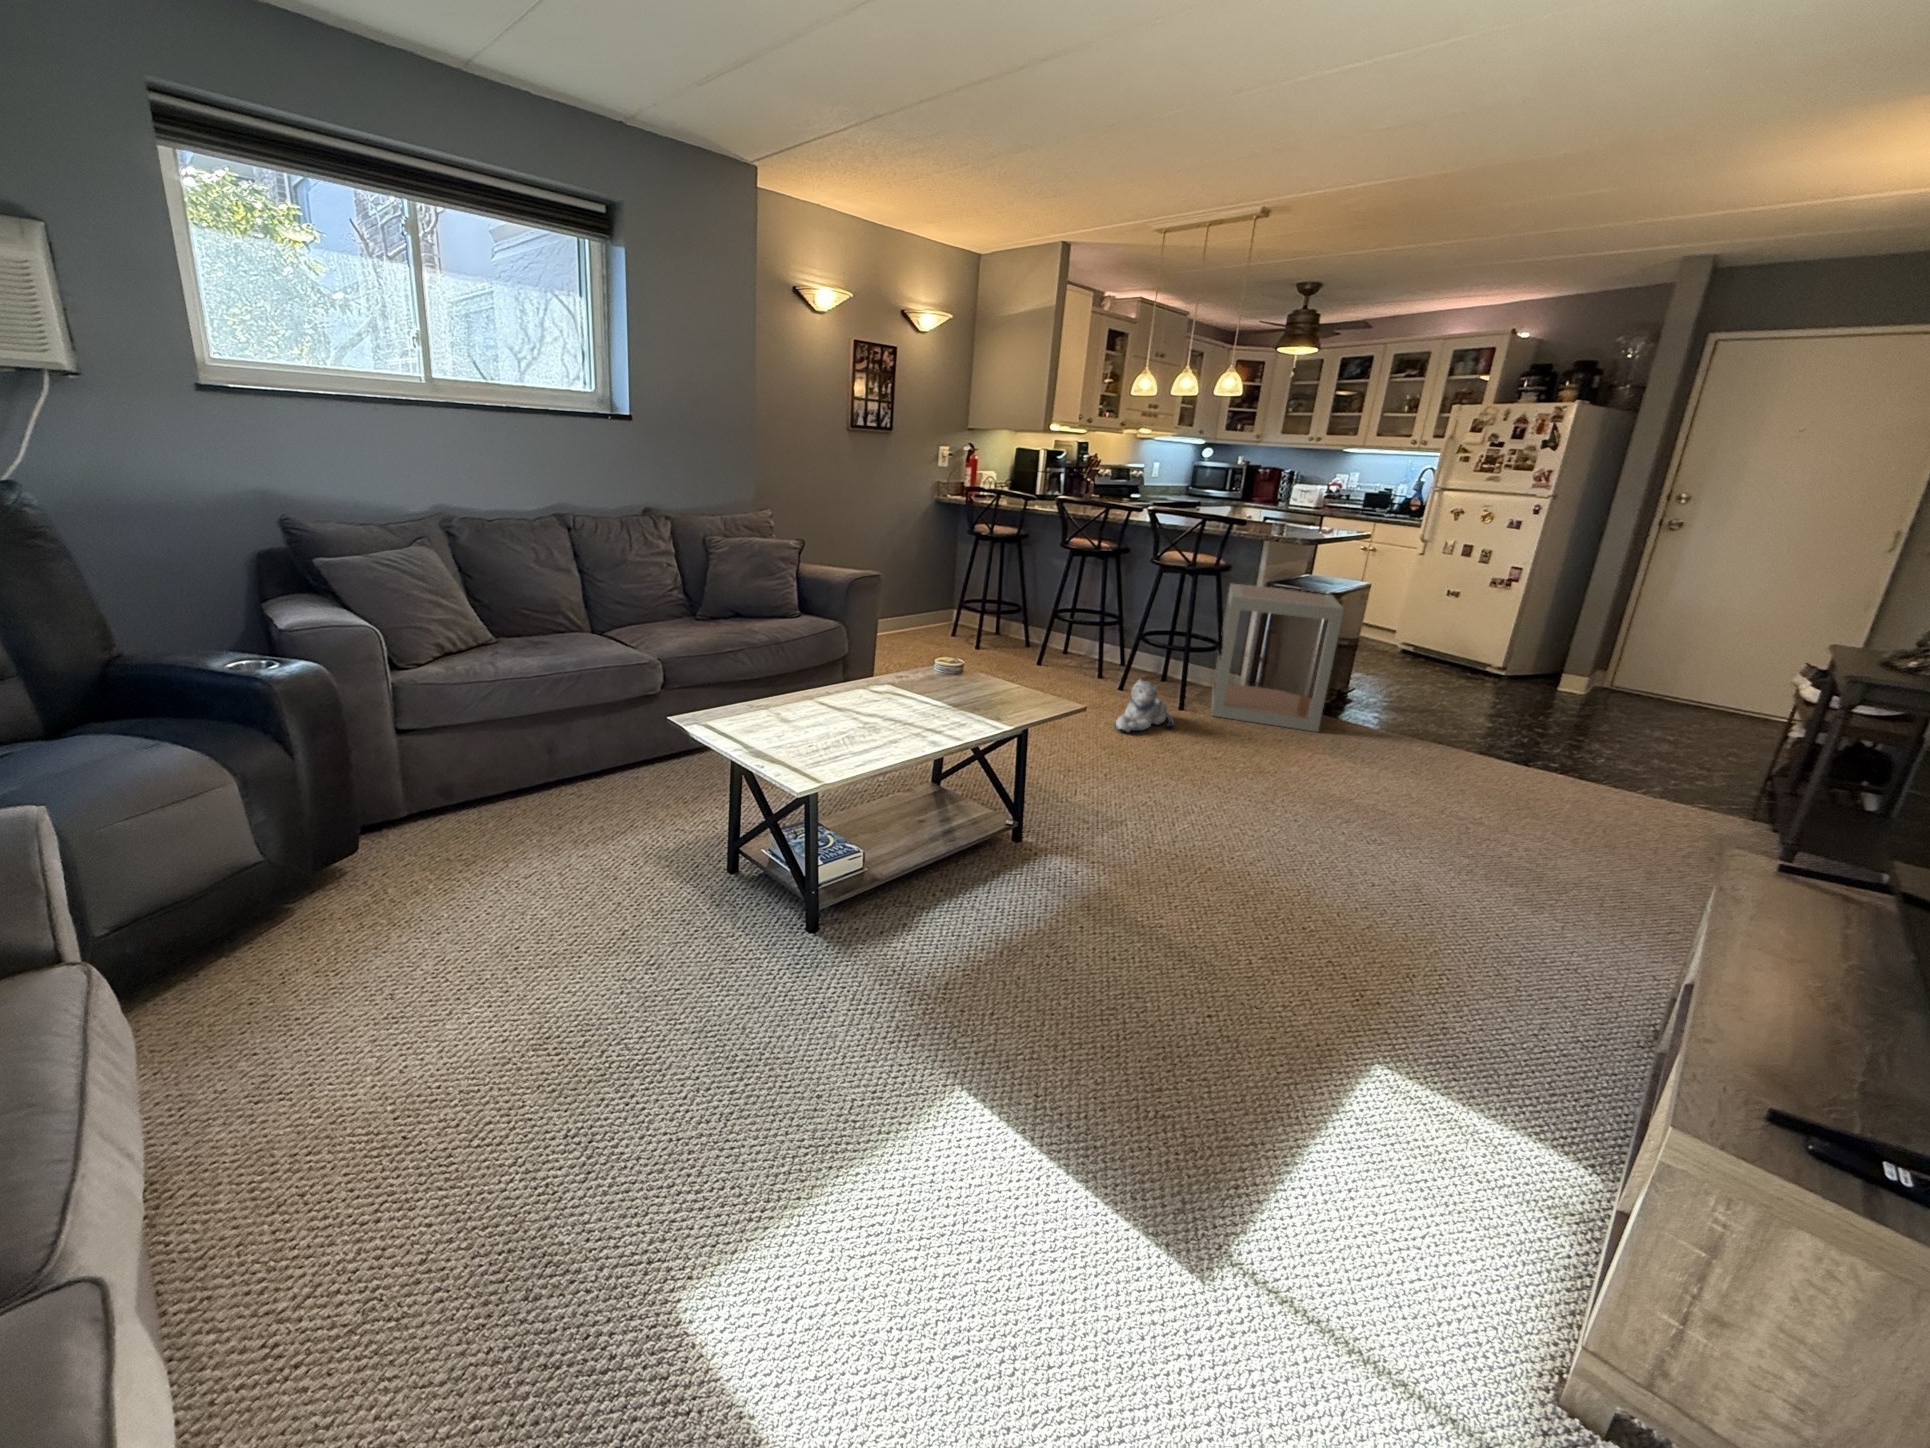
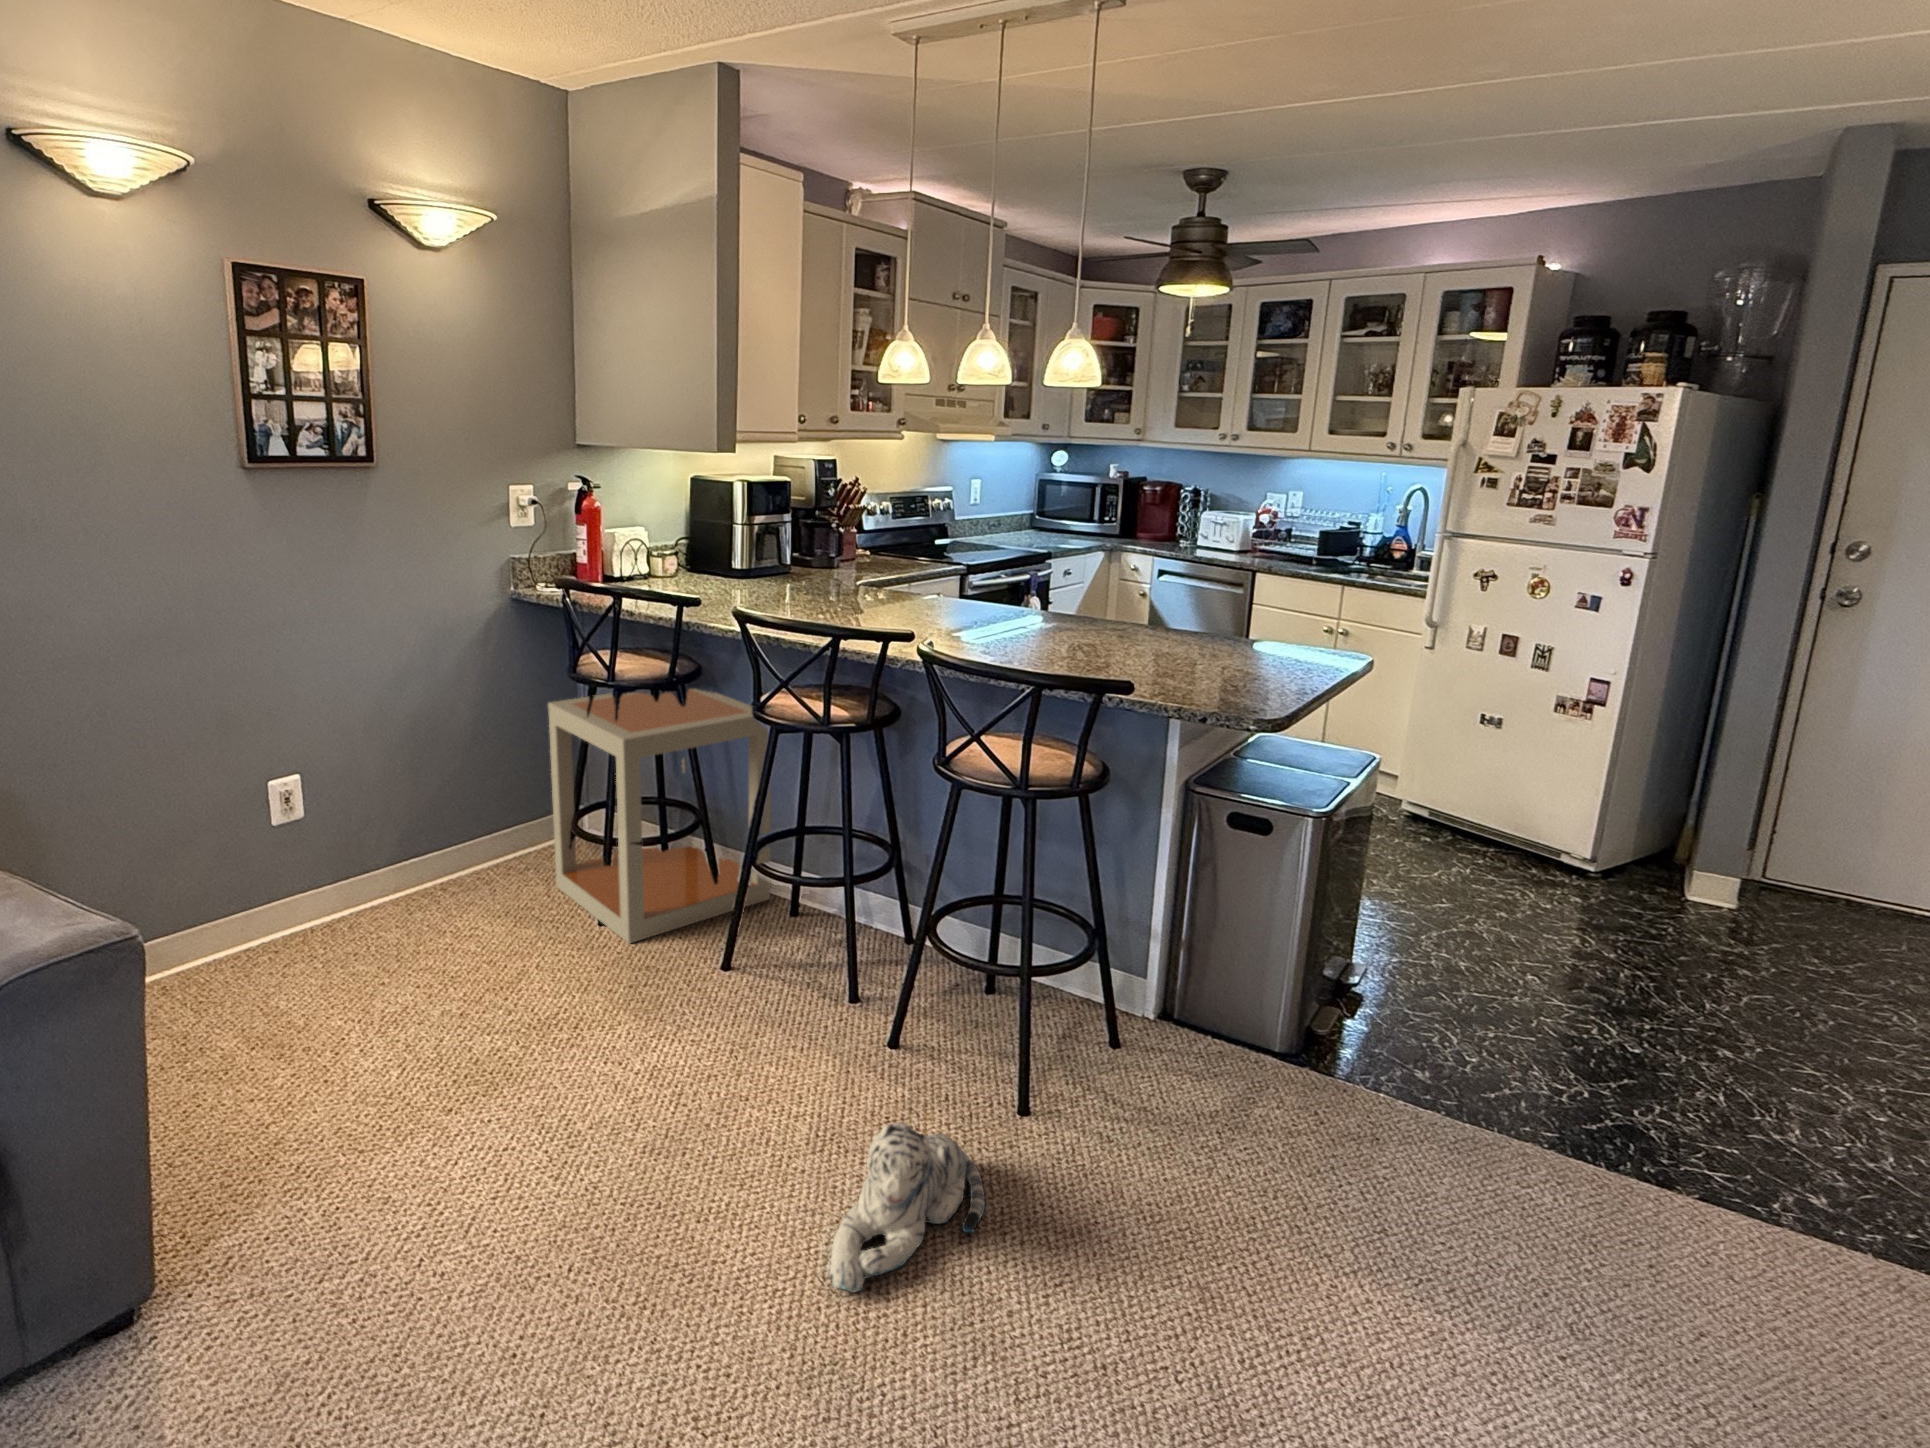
side table: present [1211,584,1344,732] -> present [548,689,771,943]

